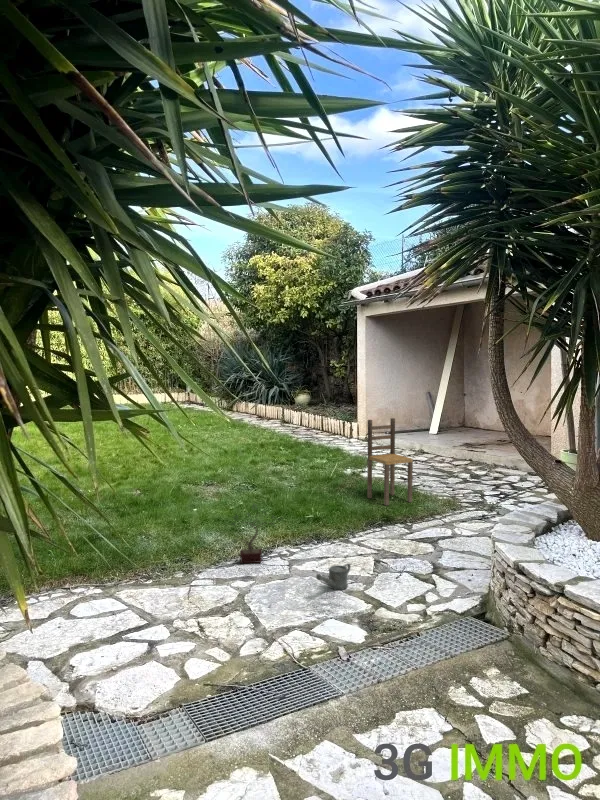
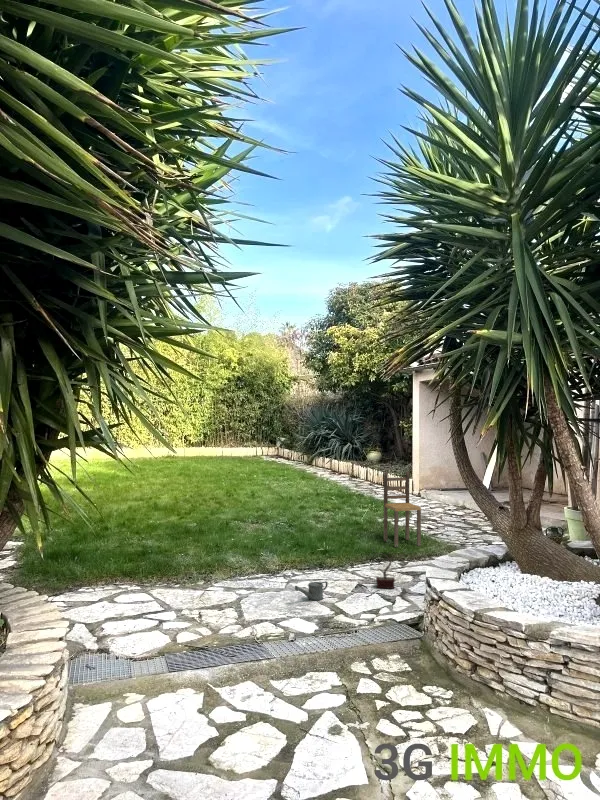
potted plant: present [231,504,278,563] -> present [370,539,409,589]

